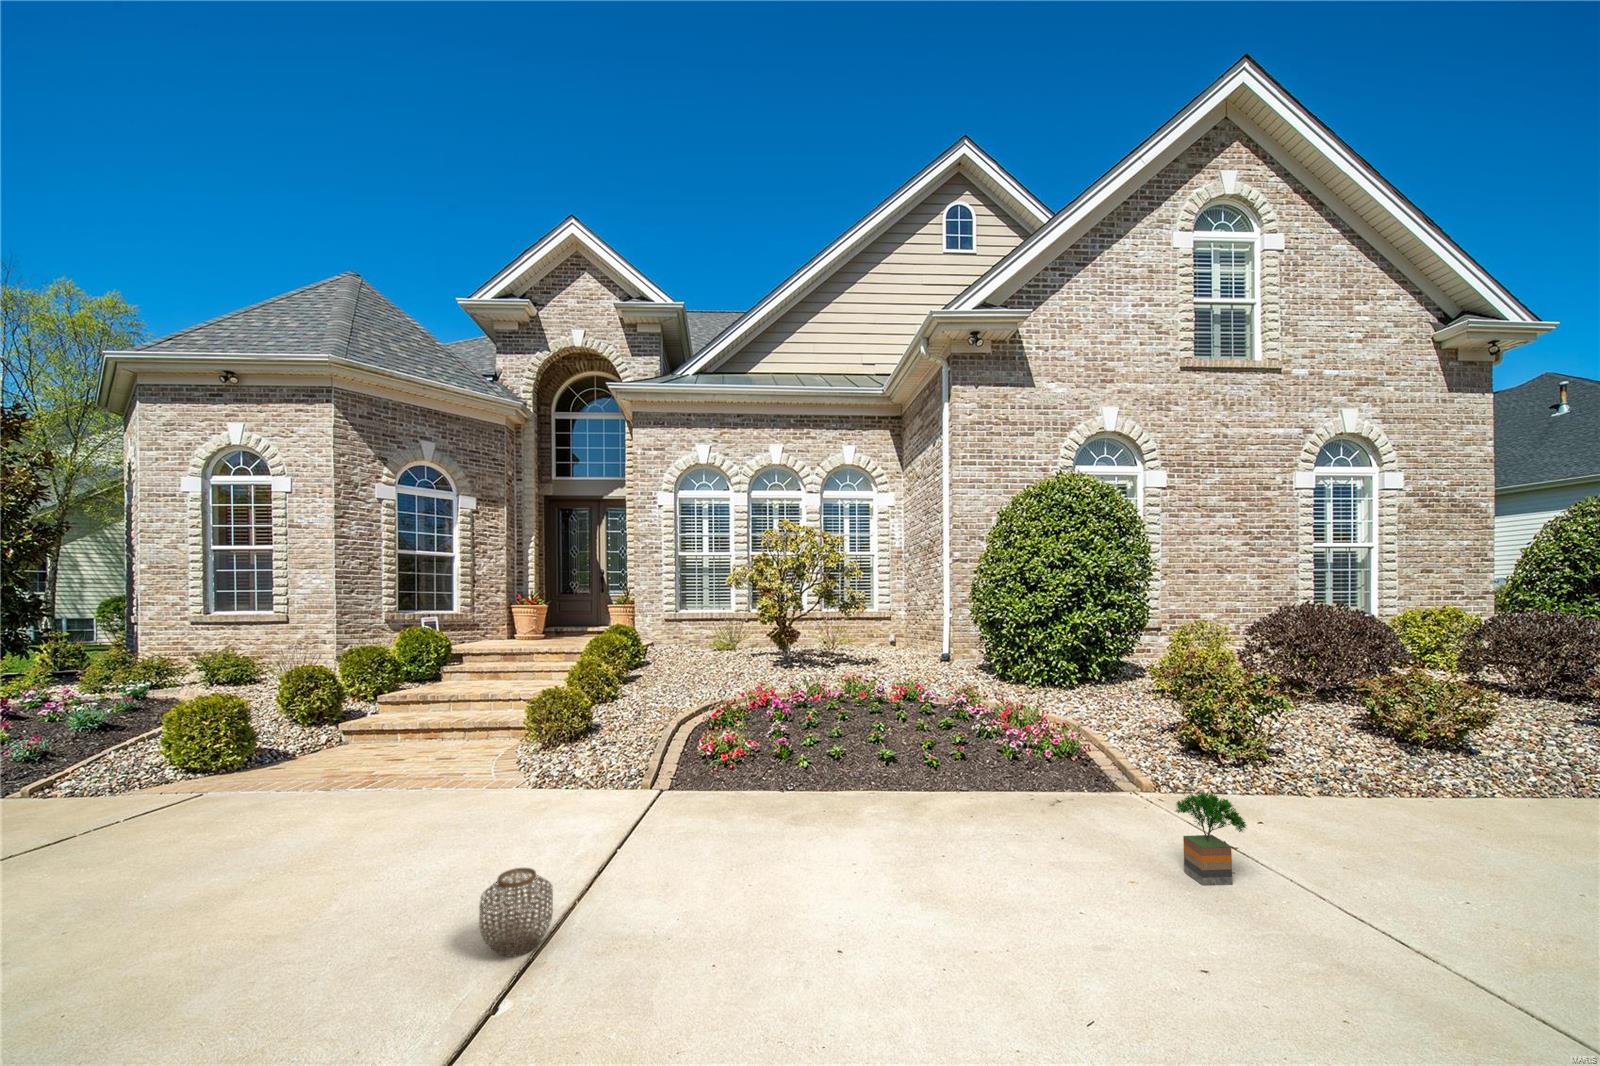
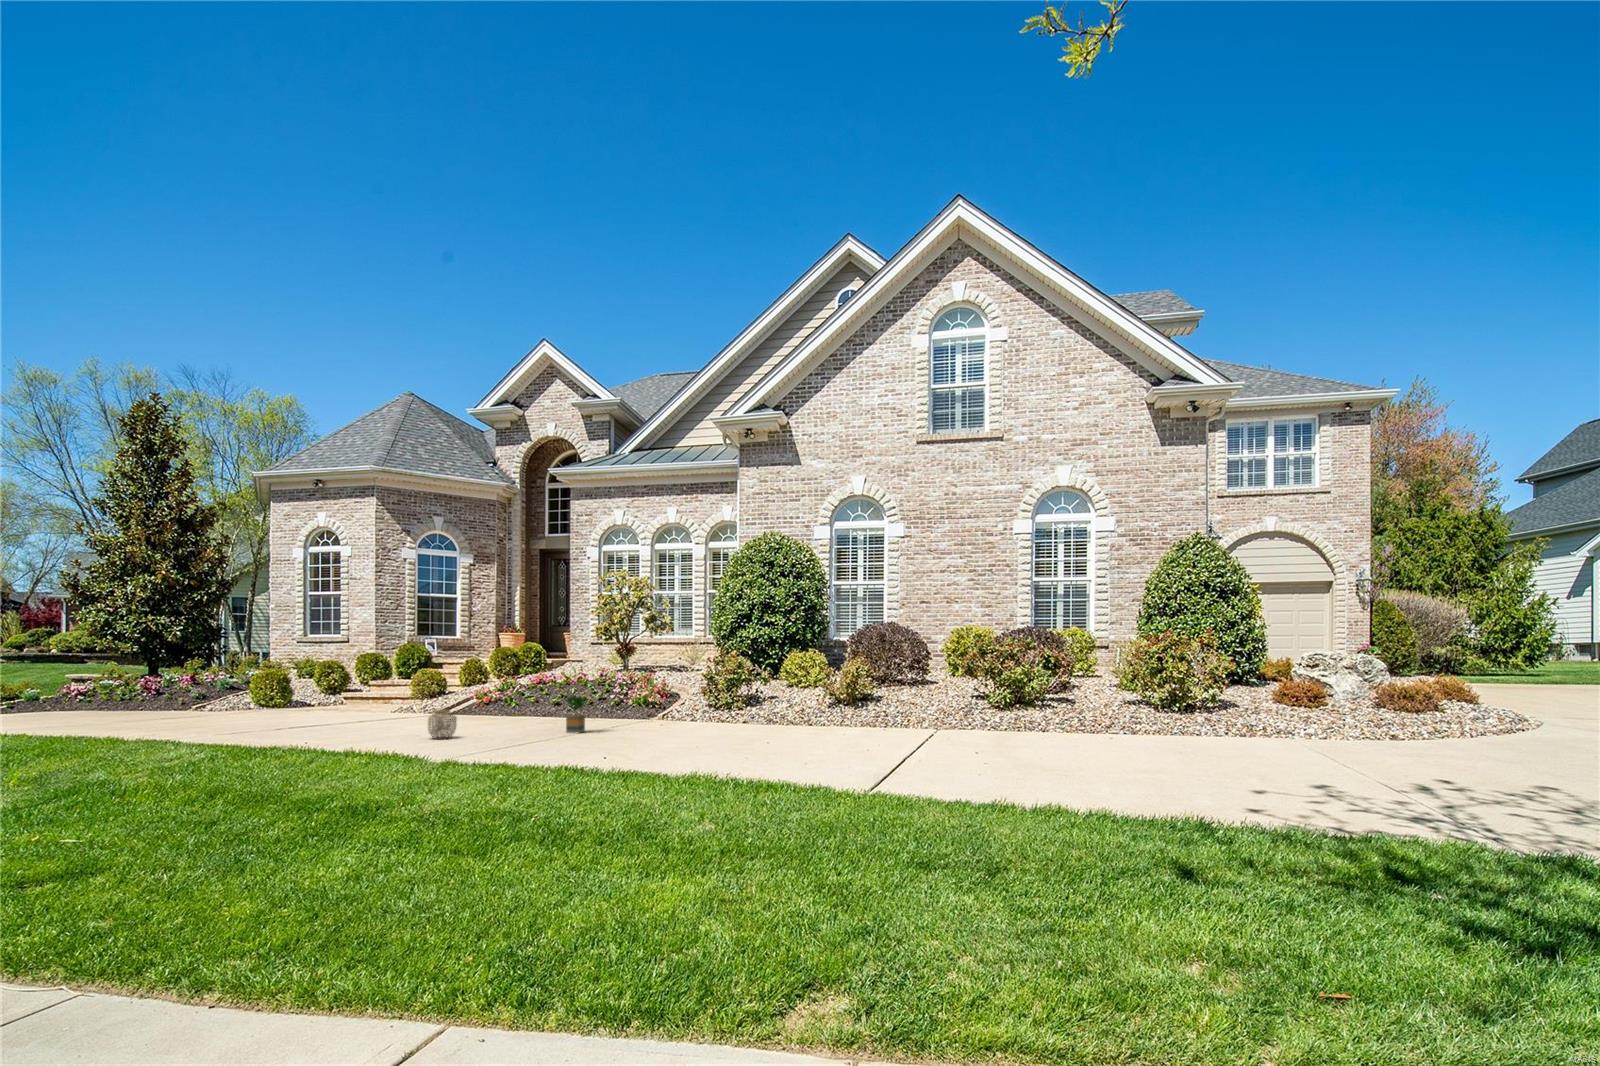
woven basket: present [479,868,553,956] -> present [428,710,457,739]

